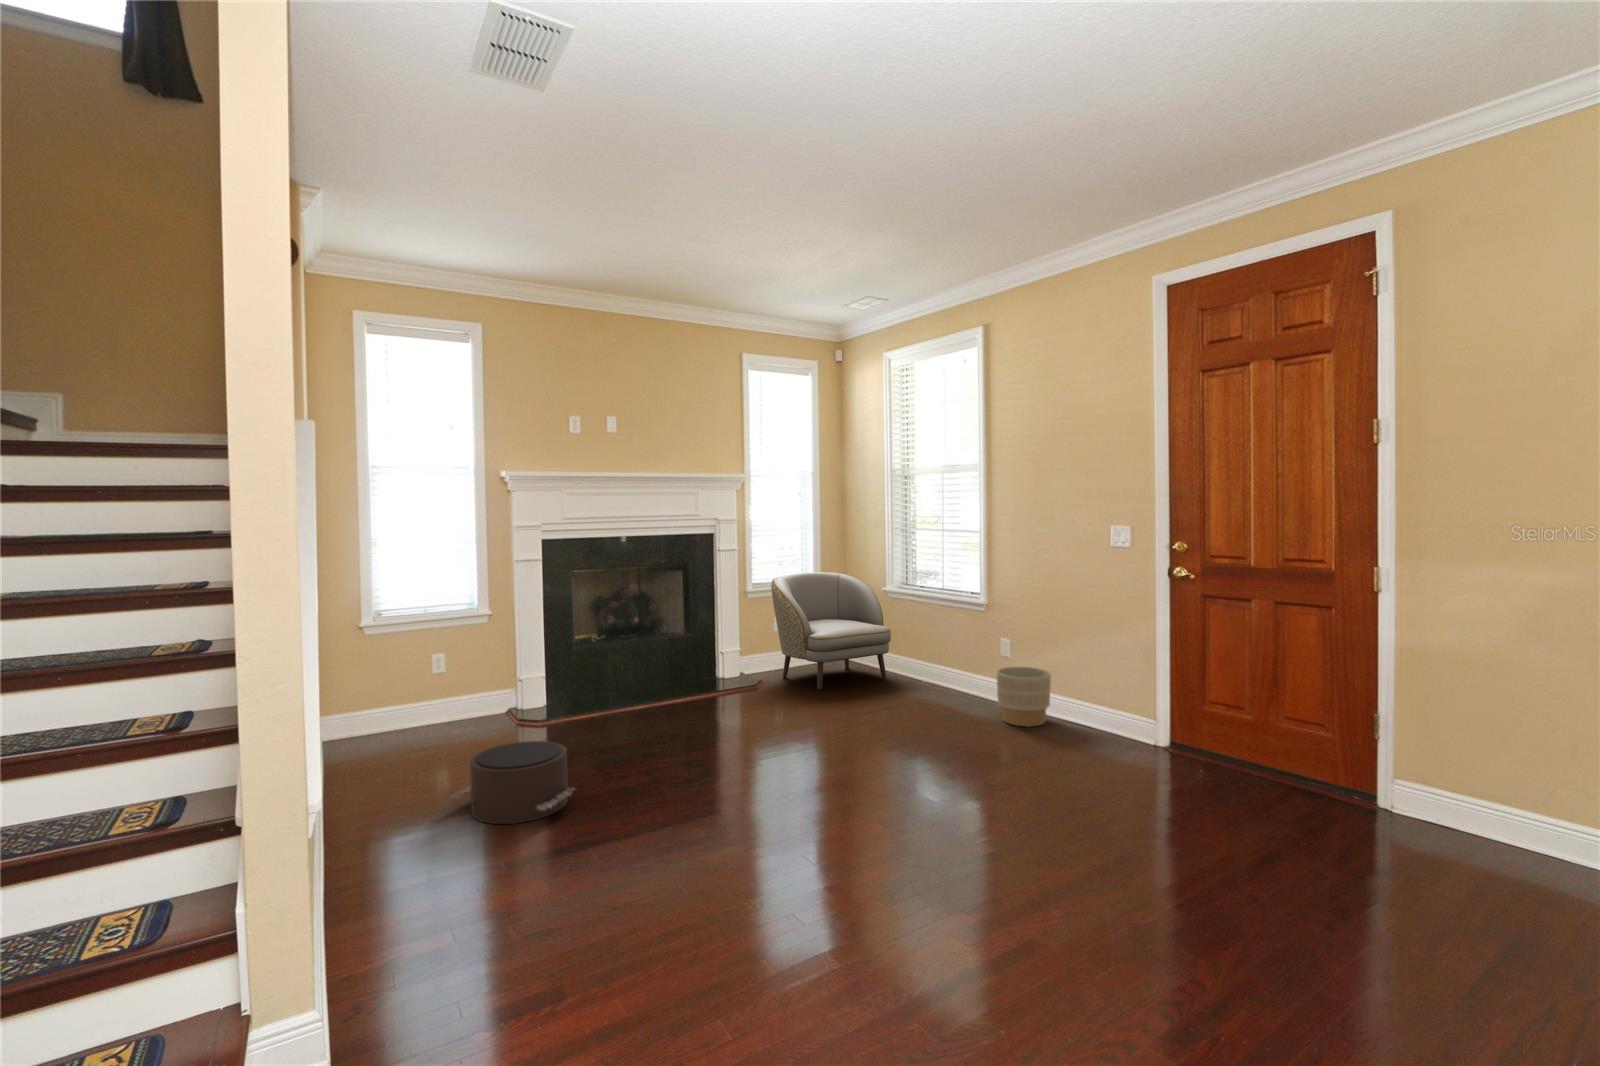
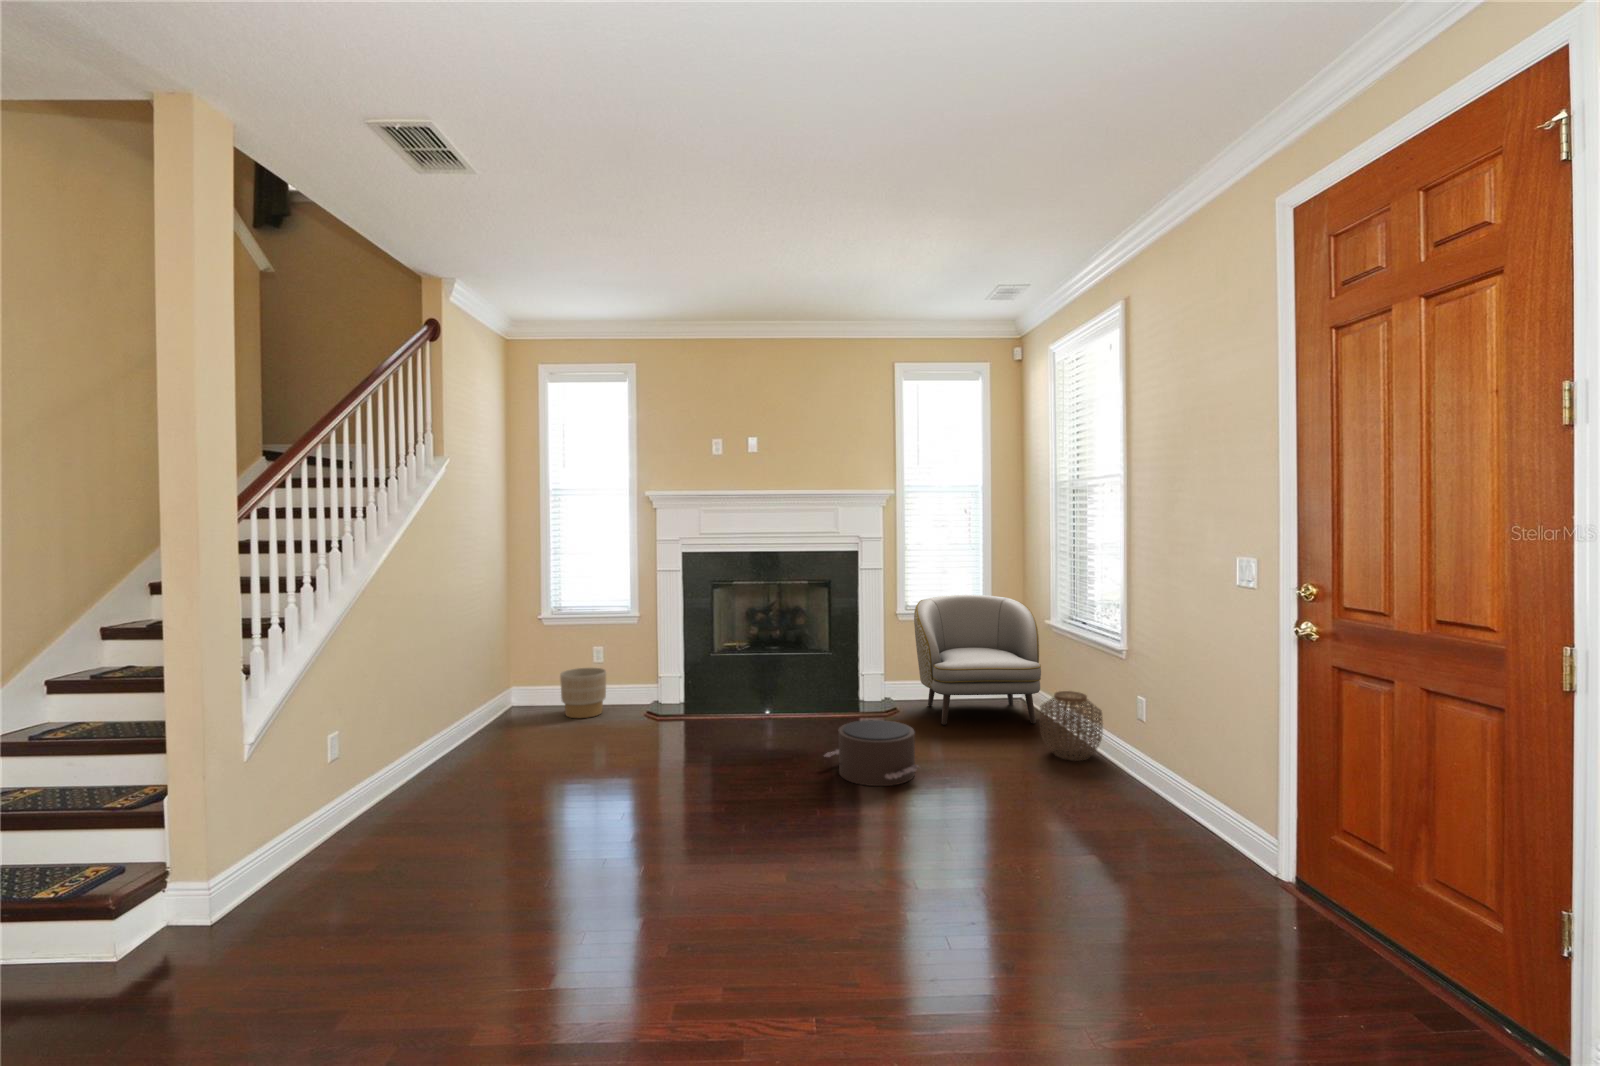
woven basket: none [917,645,967,700] -> present [1040,691,1102,761]
planter: present [997,667,1051,727] -> present [560,668,606,718]
pouf: present [451,741,575,824] -> present [825,720,918,786]

